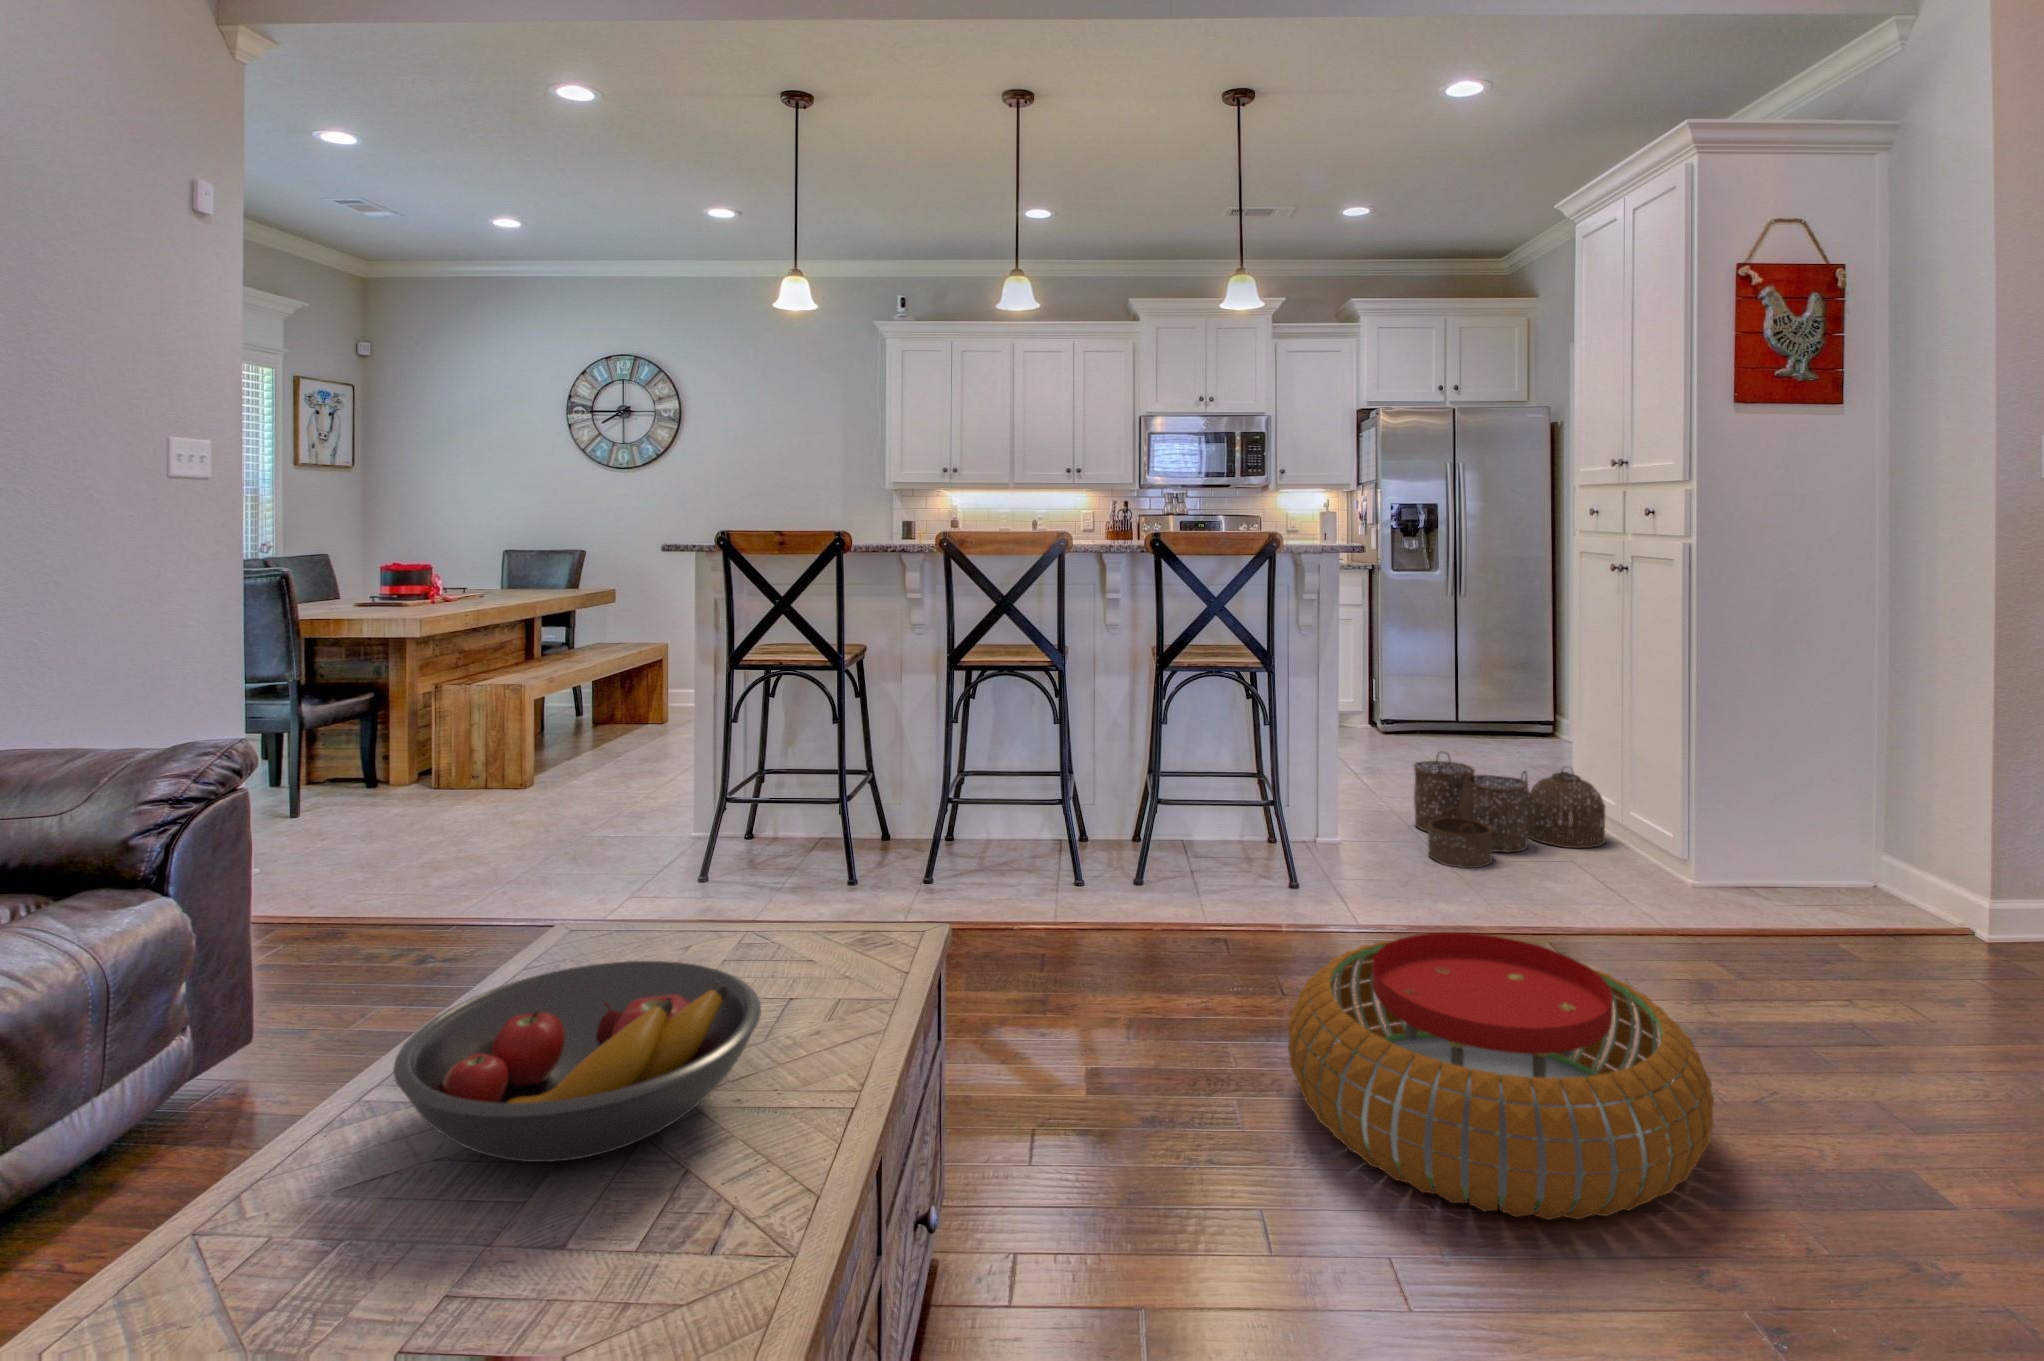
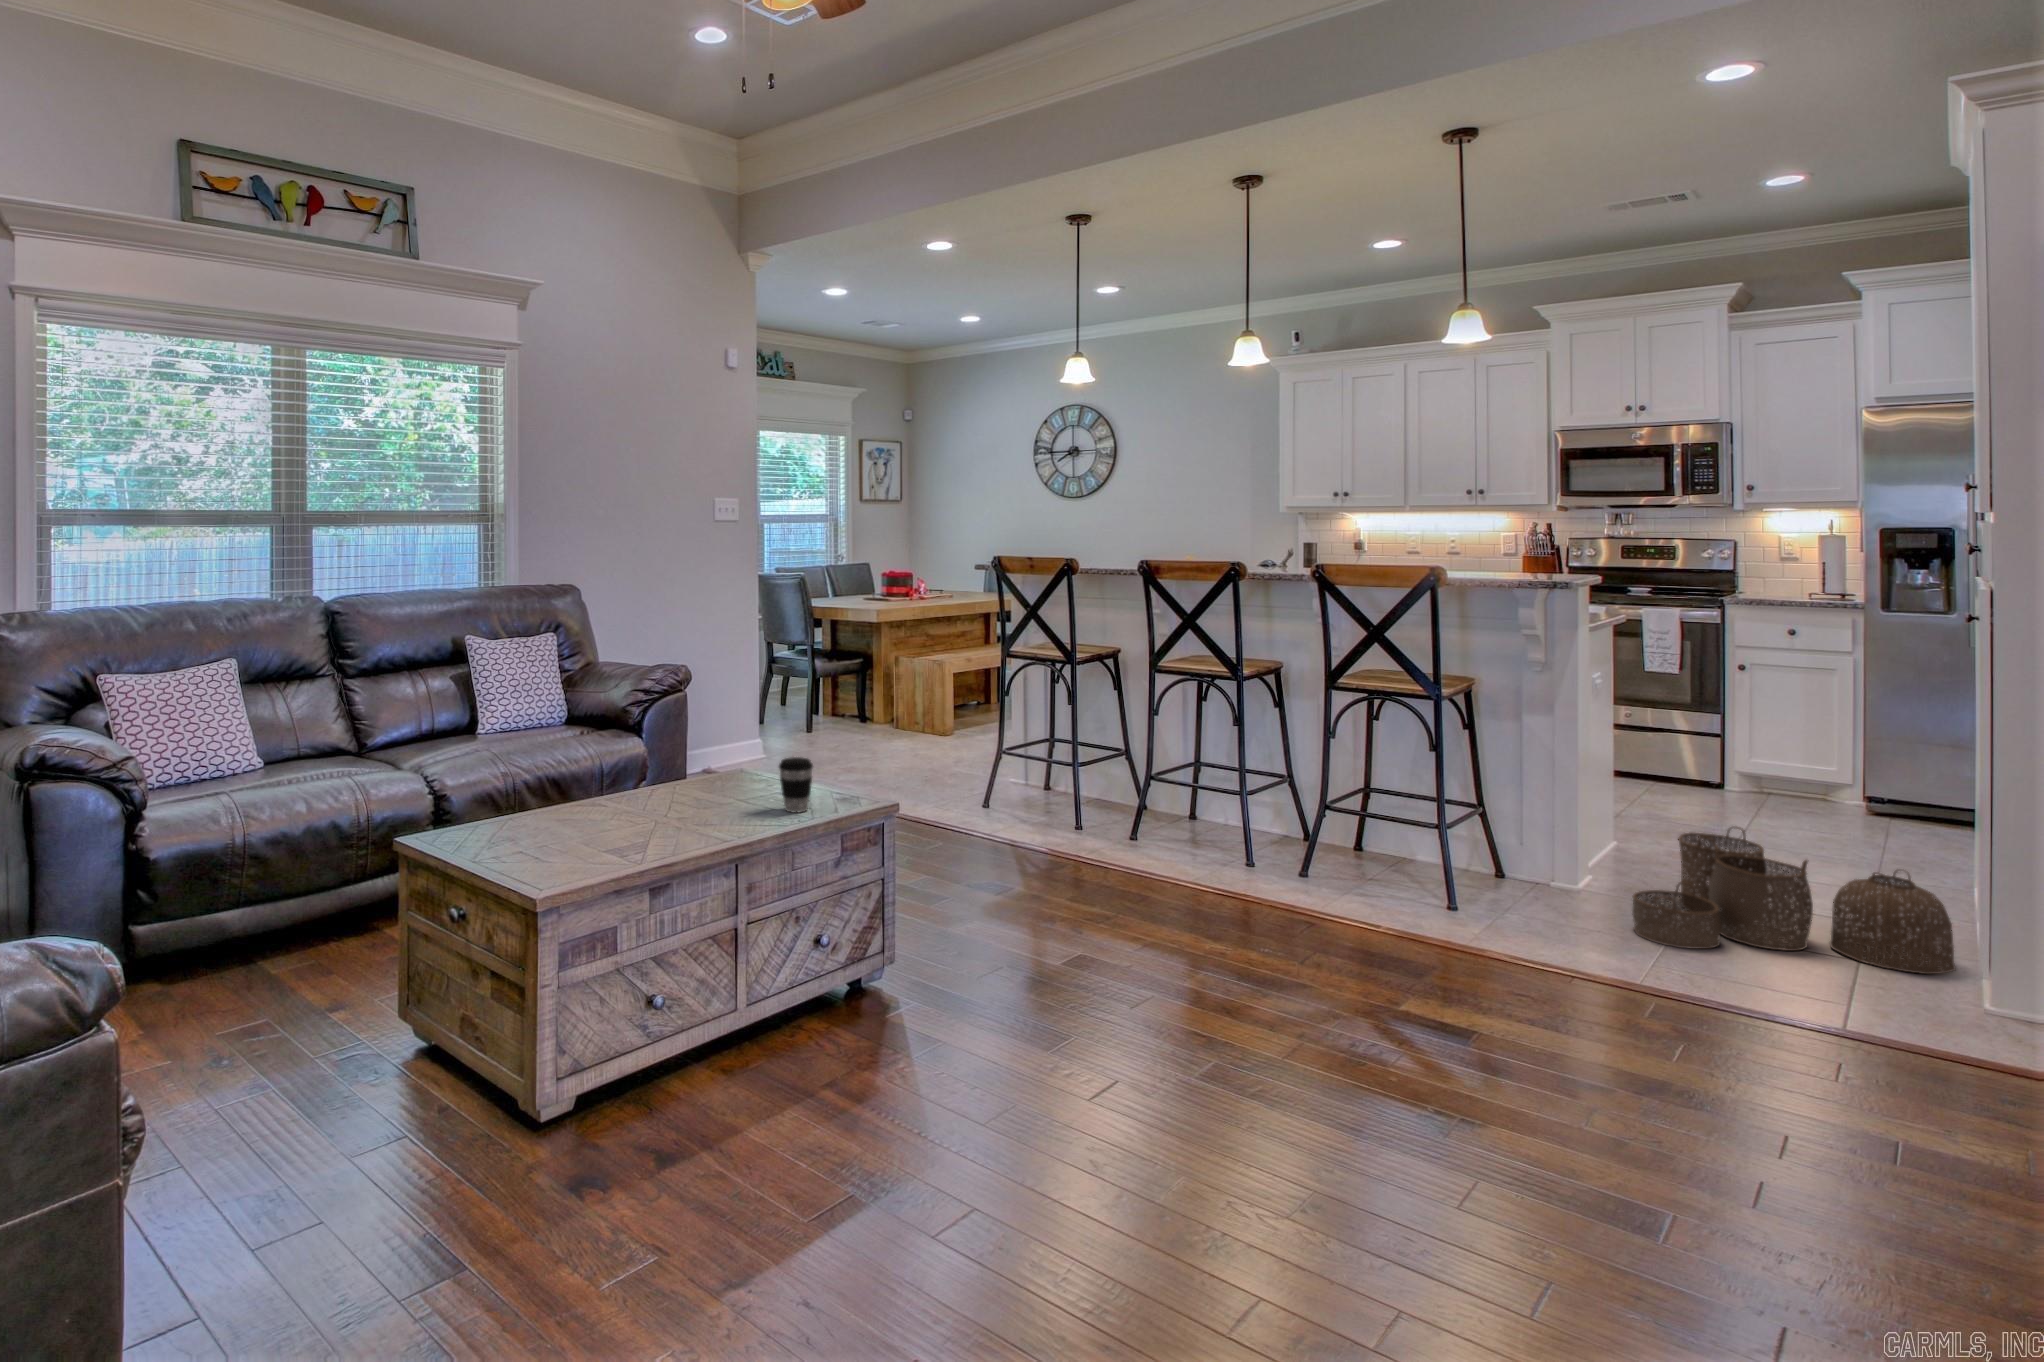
coffee cup: none [793,872,862,984] -> present [779,757,813,813]
pouf: present [1288,933,1714,1220] -> none [1113,910,1461,1127]
fruit bowl: present [393,961,761,1162] -> none [573,769,711,830]

